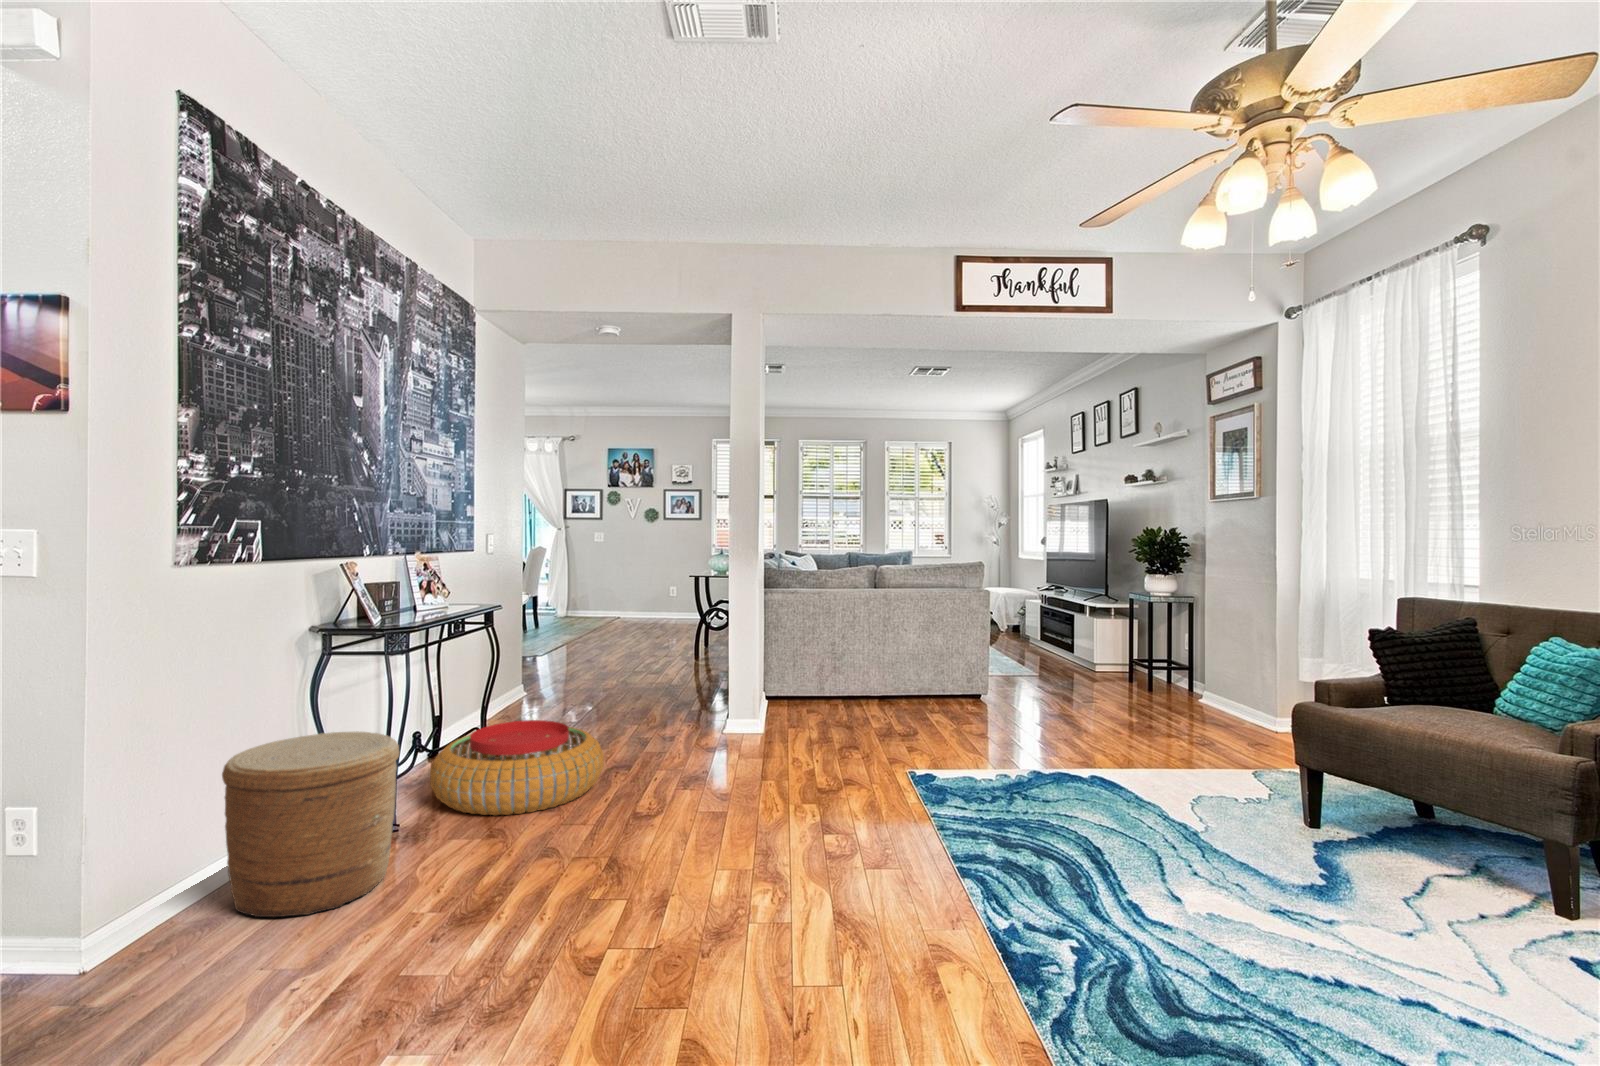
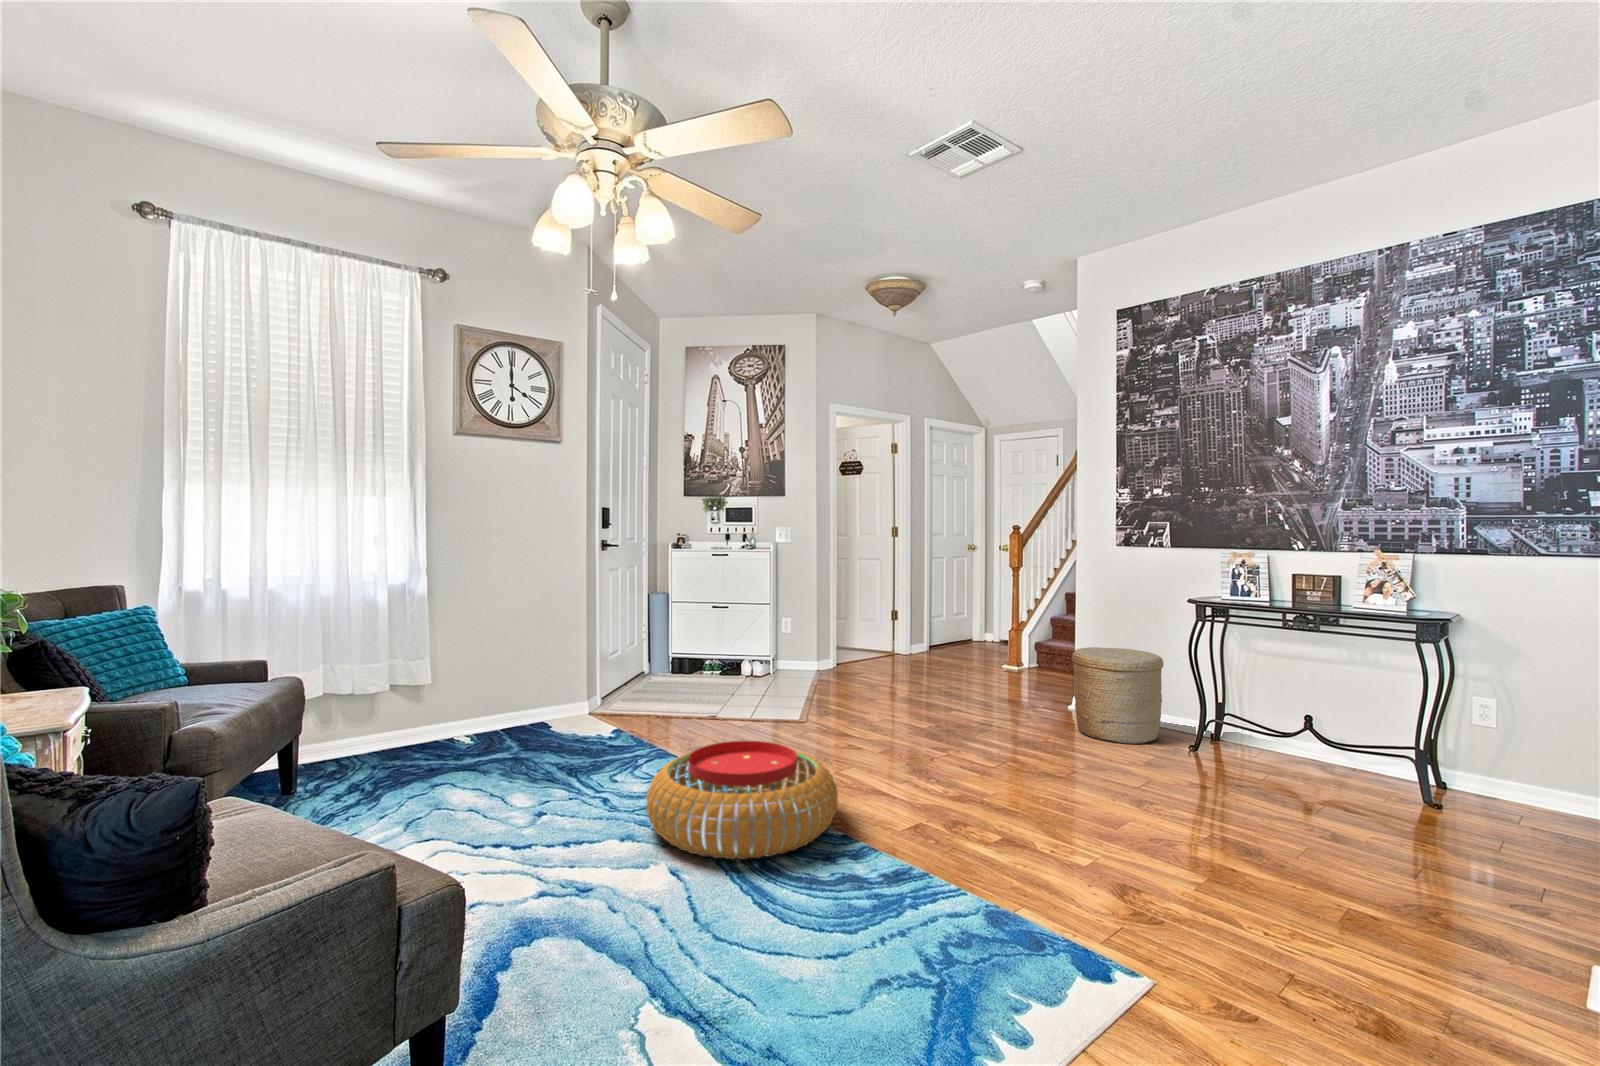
pouf: present [430,720,604,815] -> present [646,741,838,859]

